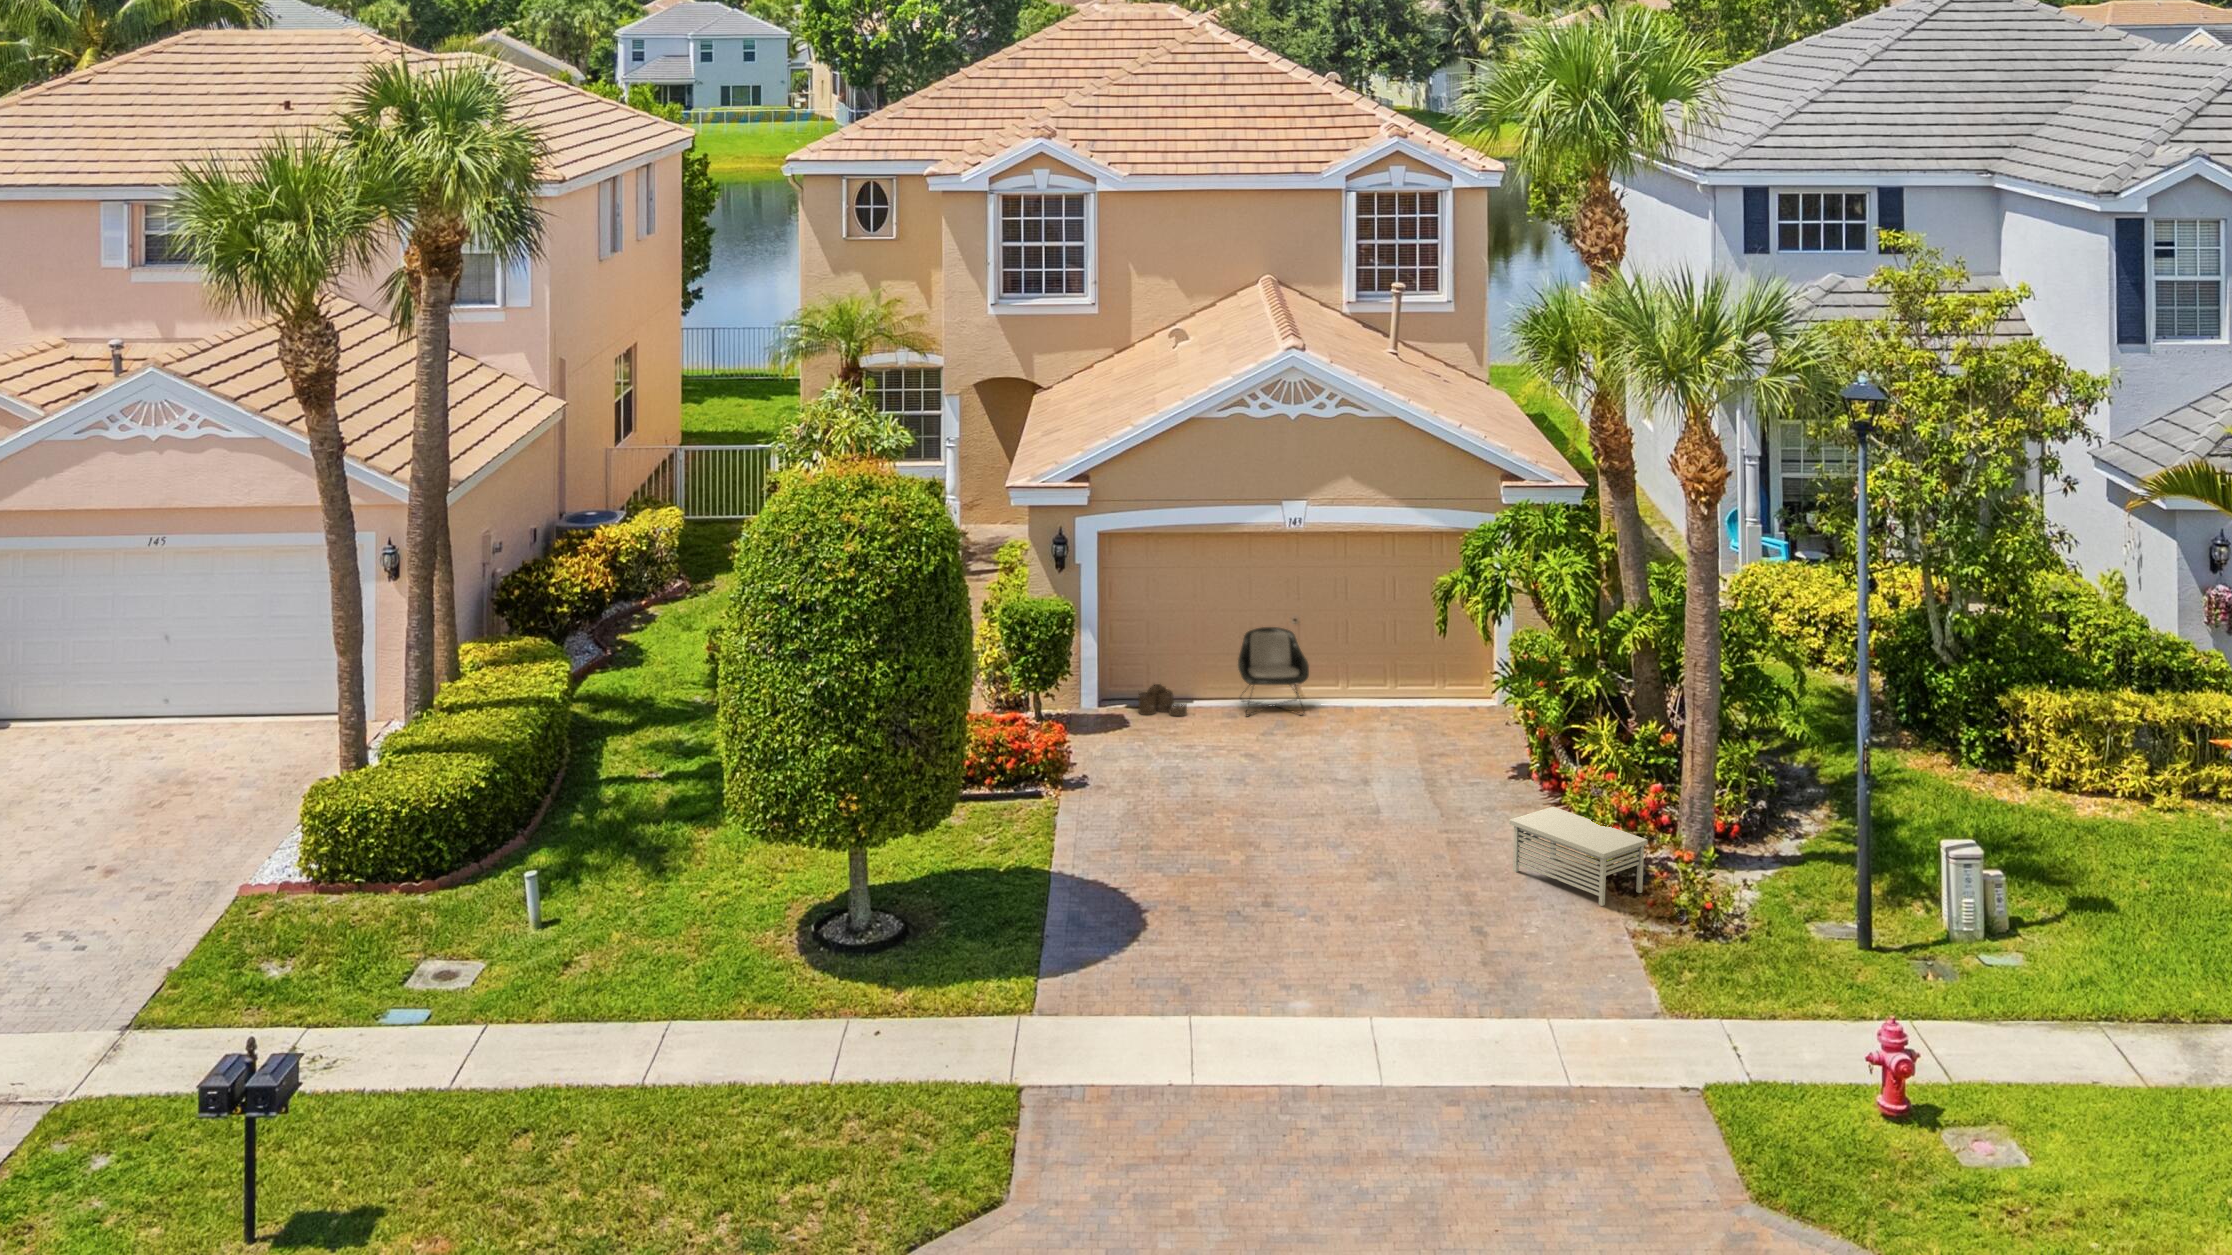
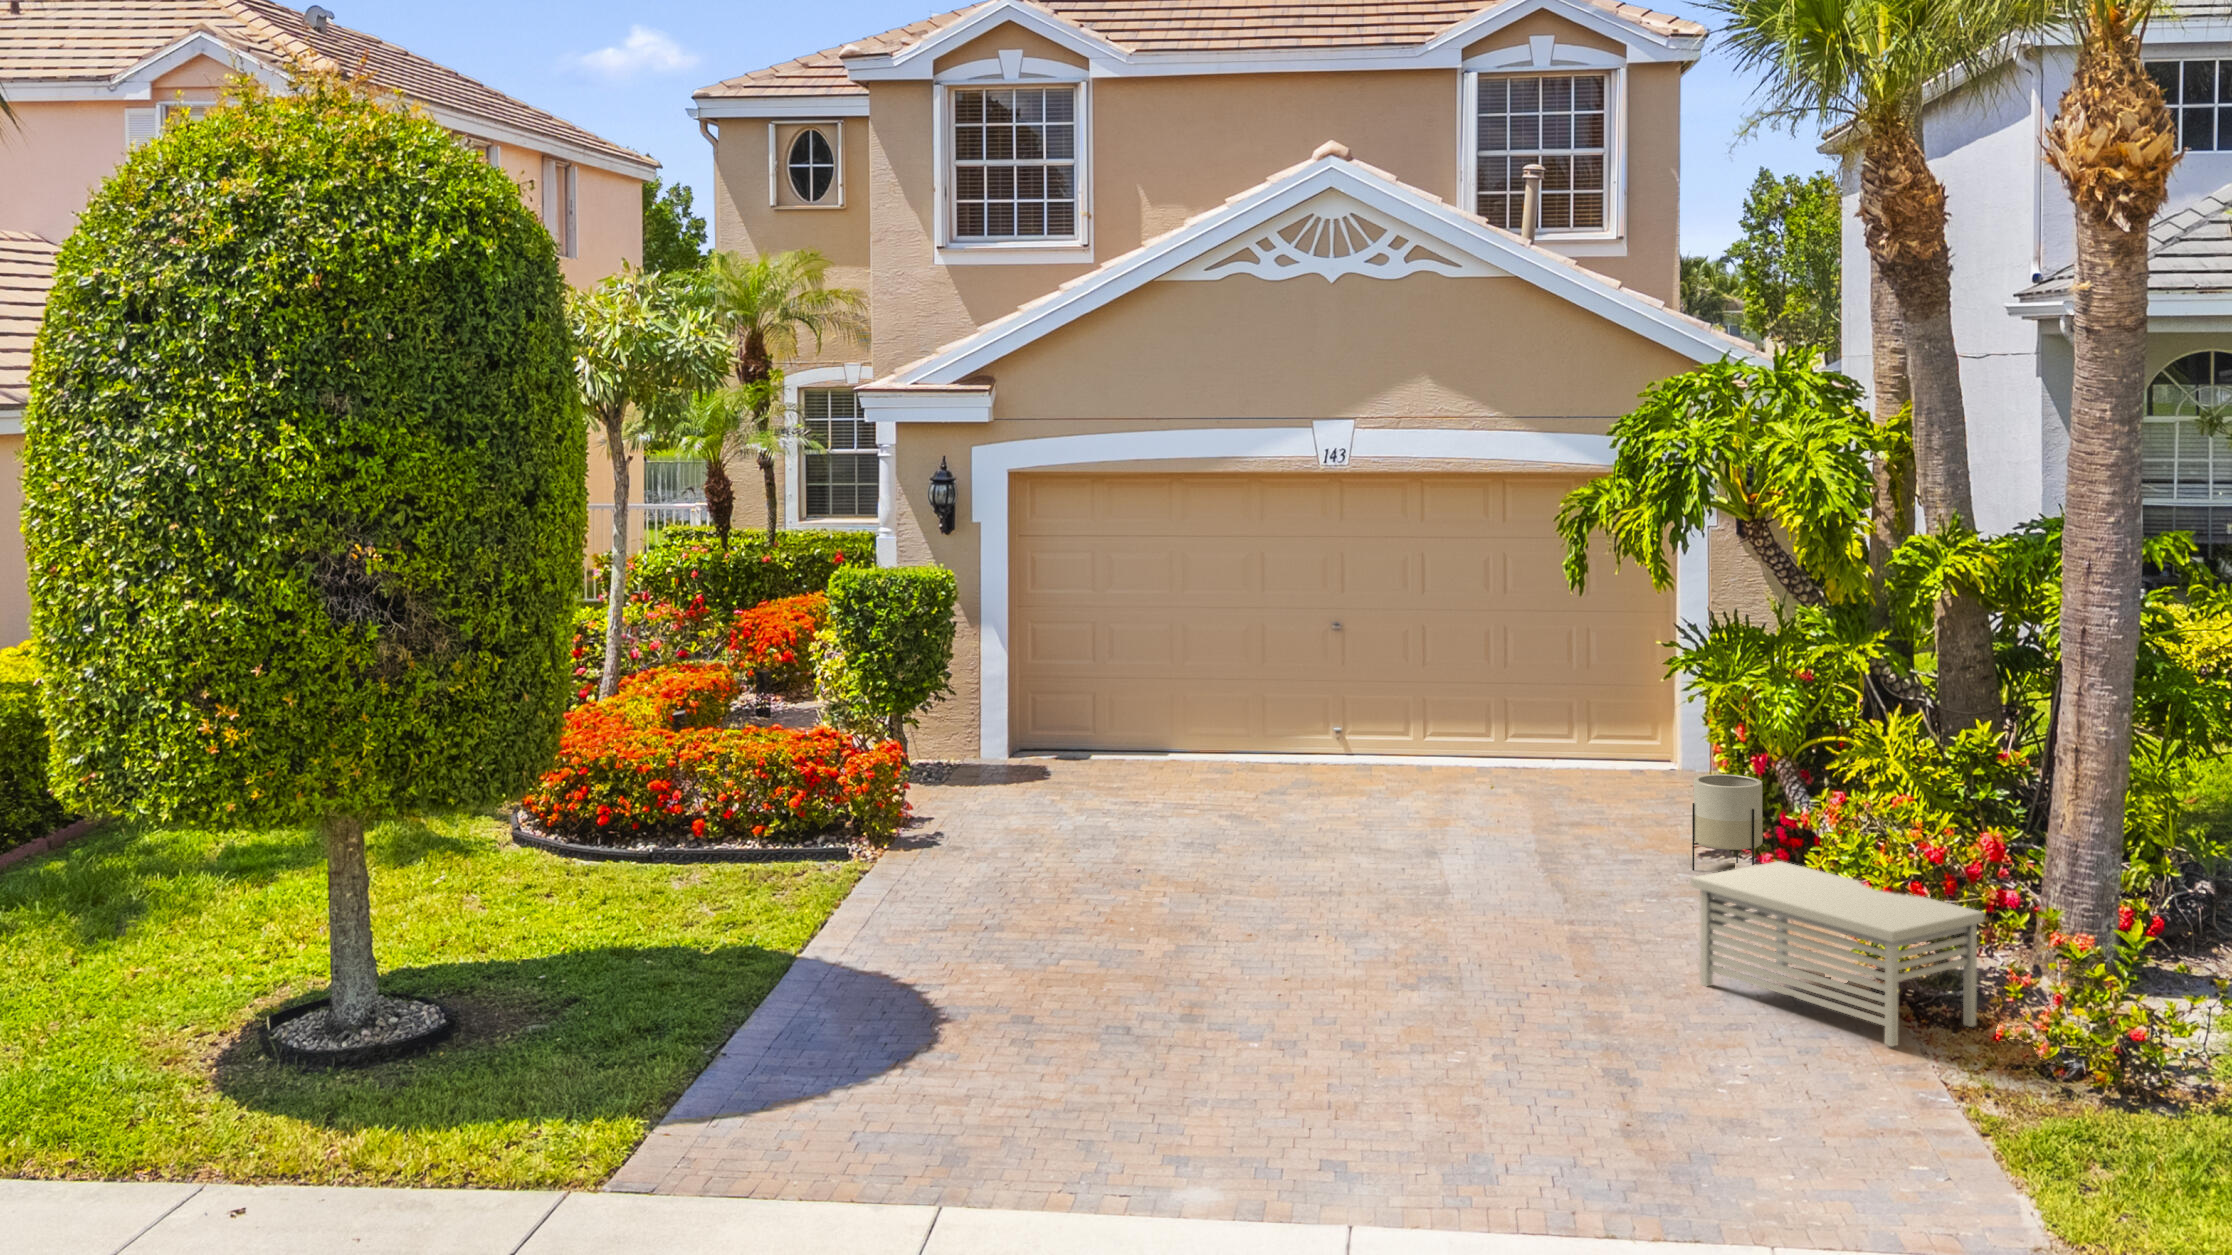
lounge chair: present [1237,627,1309,716] -> none [1235,628,1354,769]
woven basket: present [1138,684,1187,716] -> none [1070,718,1150,767]
planter: none [1507,741,1546,798] -> present [1692,774,1763,870]

